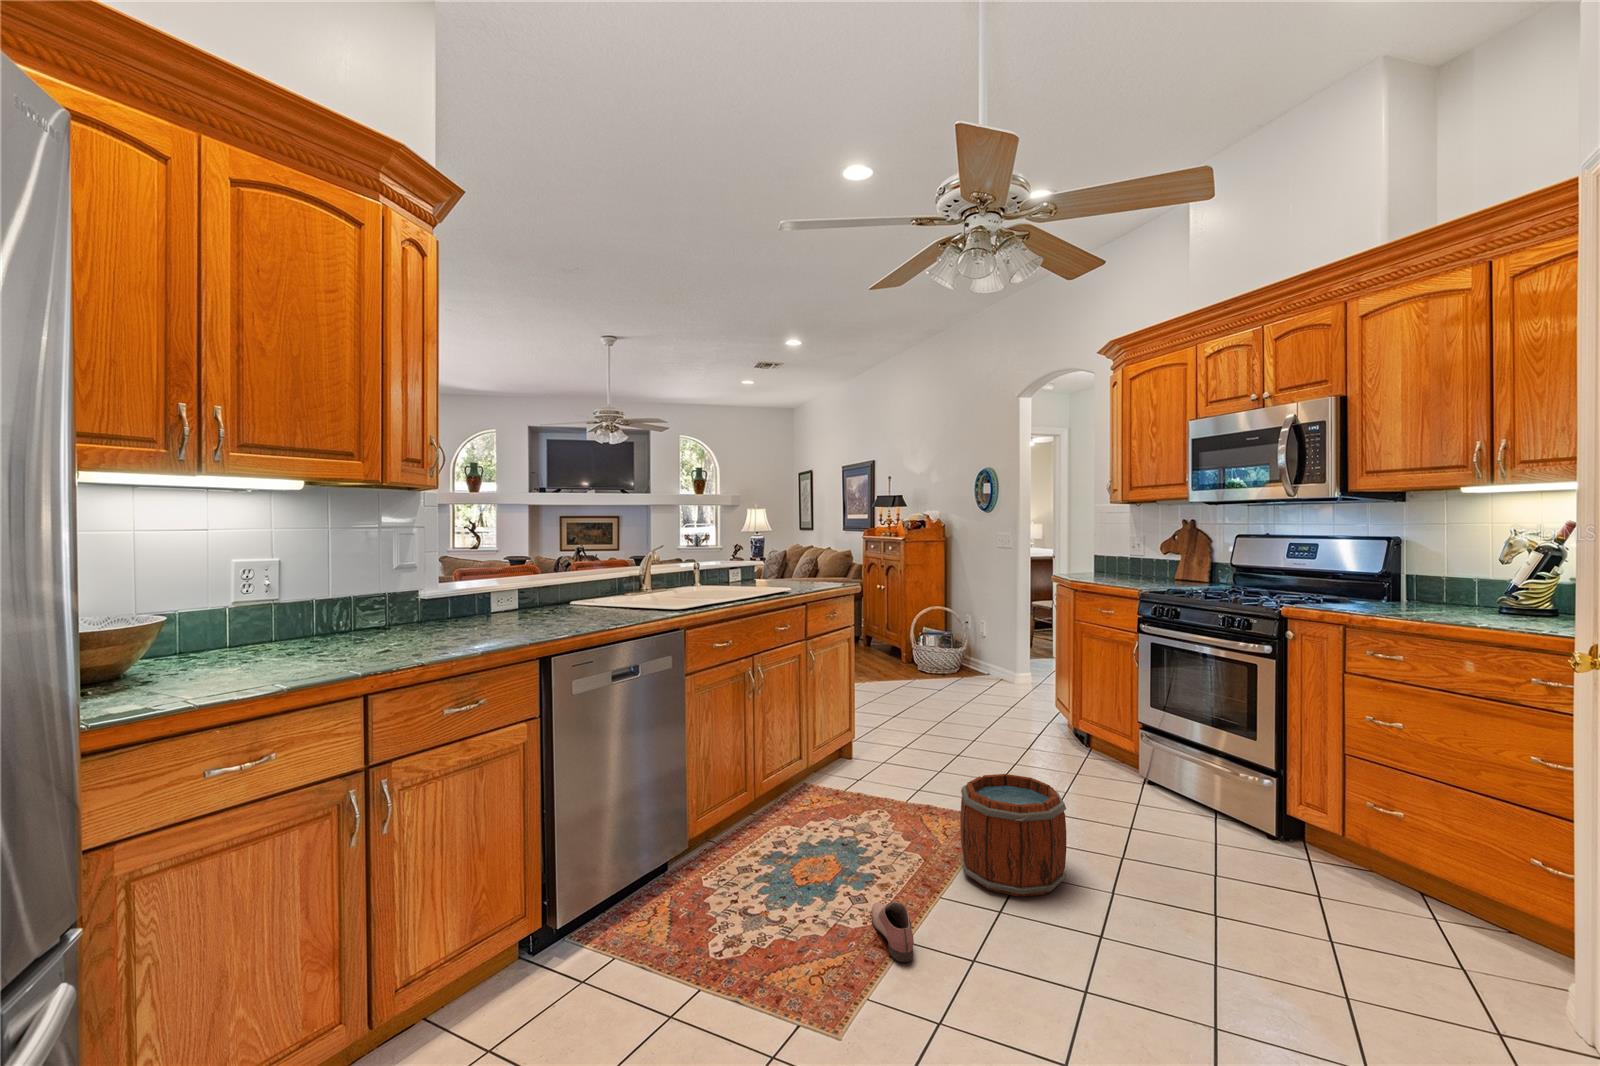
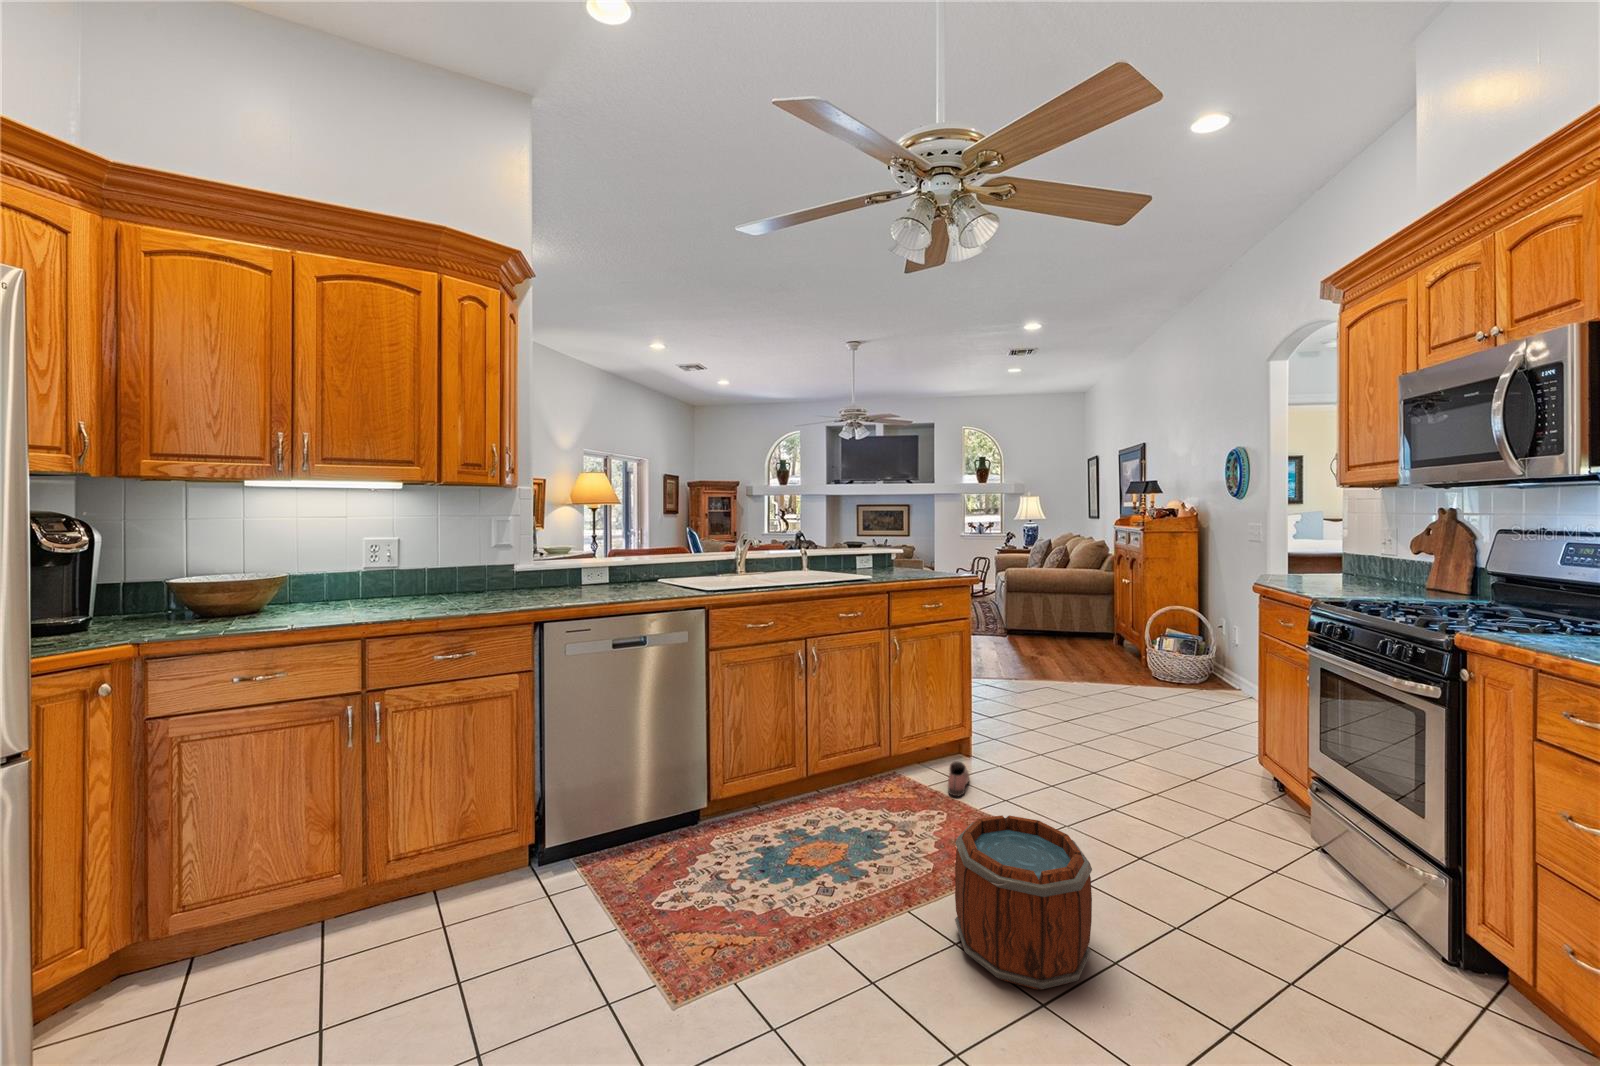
shoe: present [871,902,914,962] -> present [948,761,969,796]

